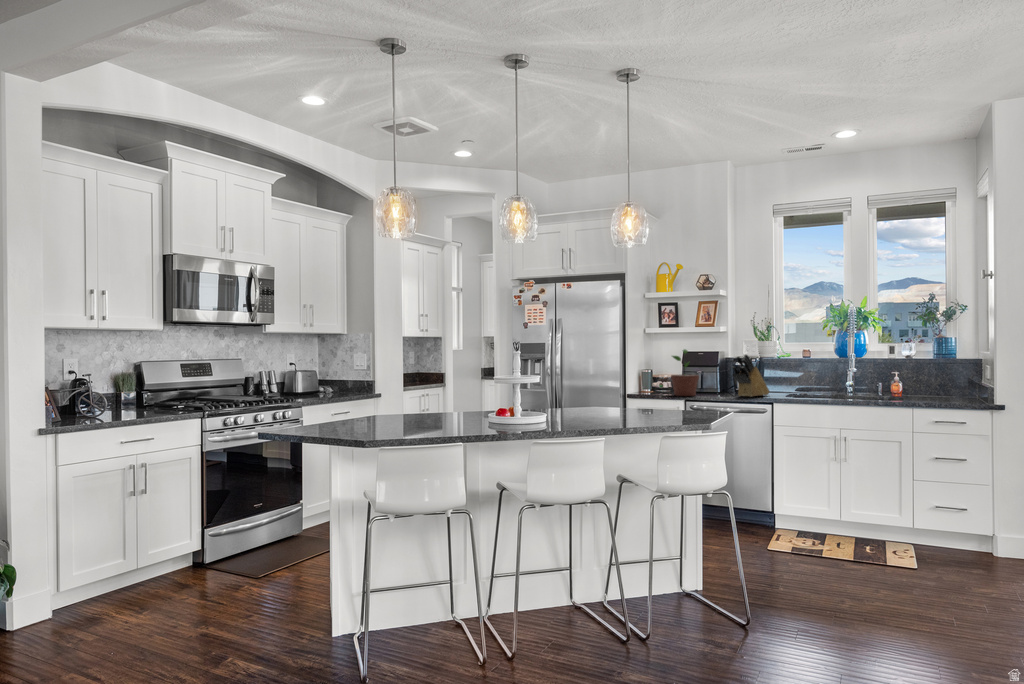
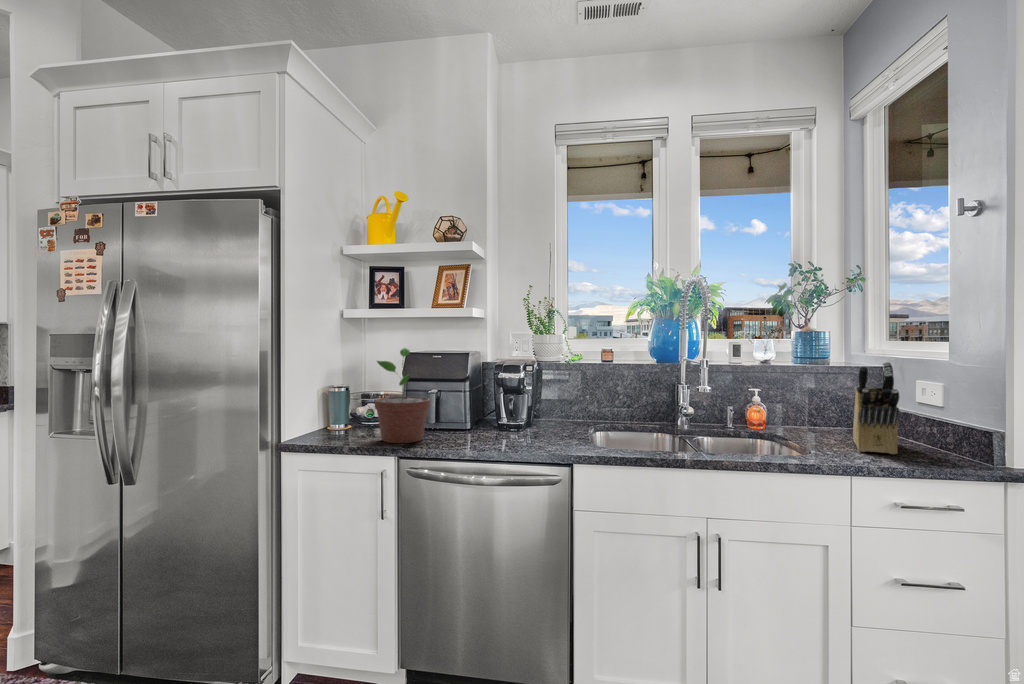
knife block: present [732,354,769,397] -> present [853,362,899,454]

